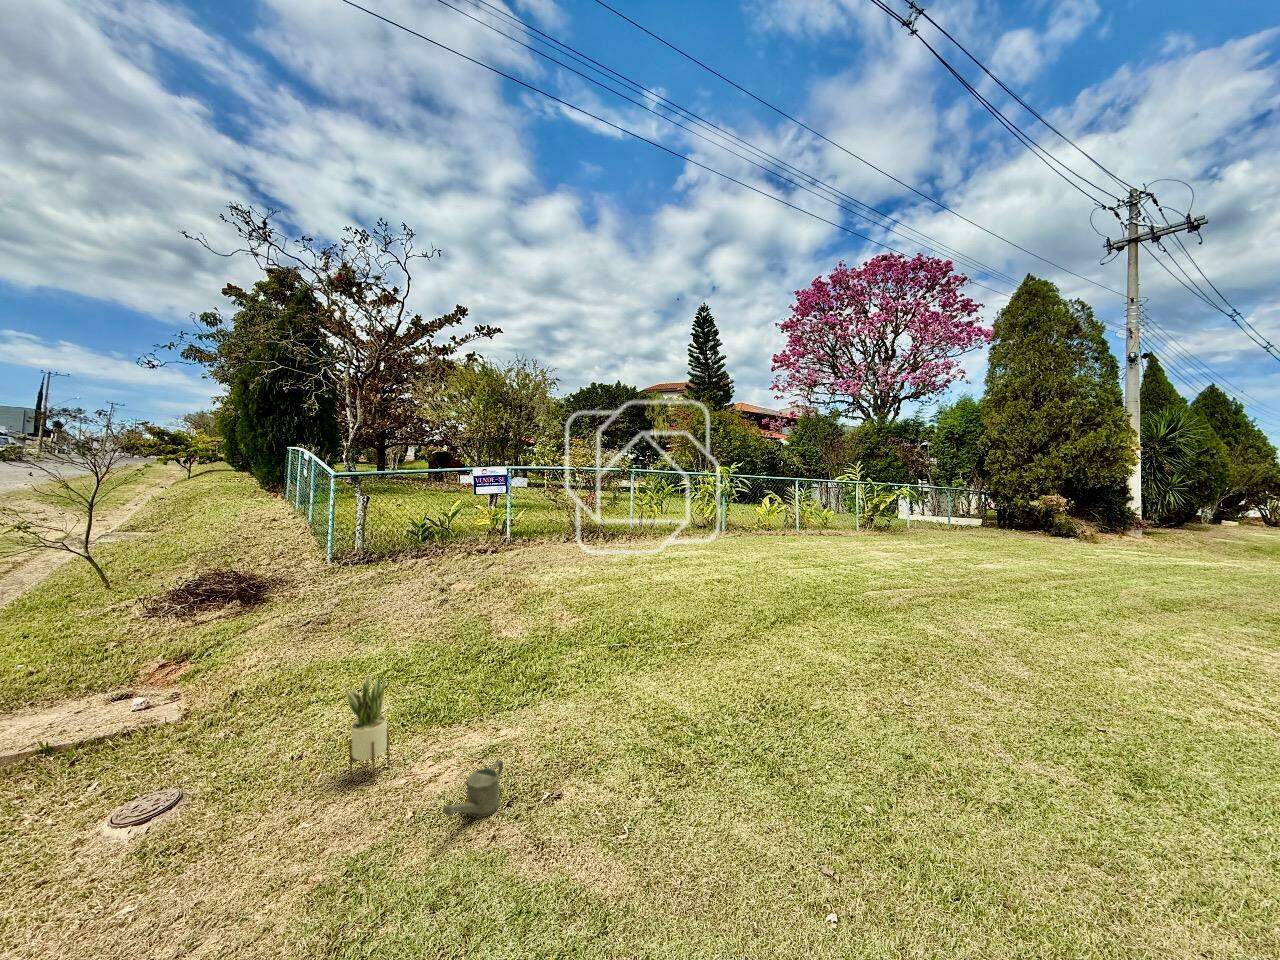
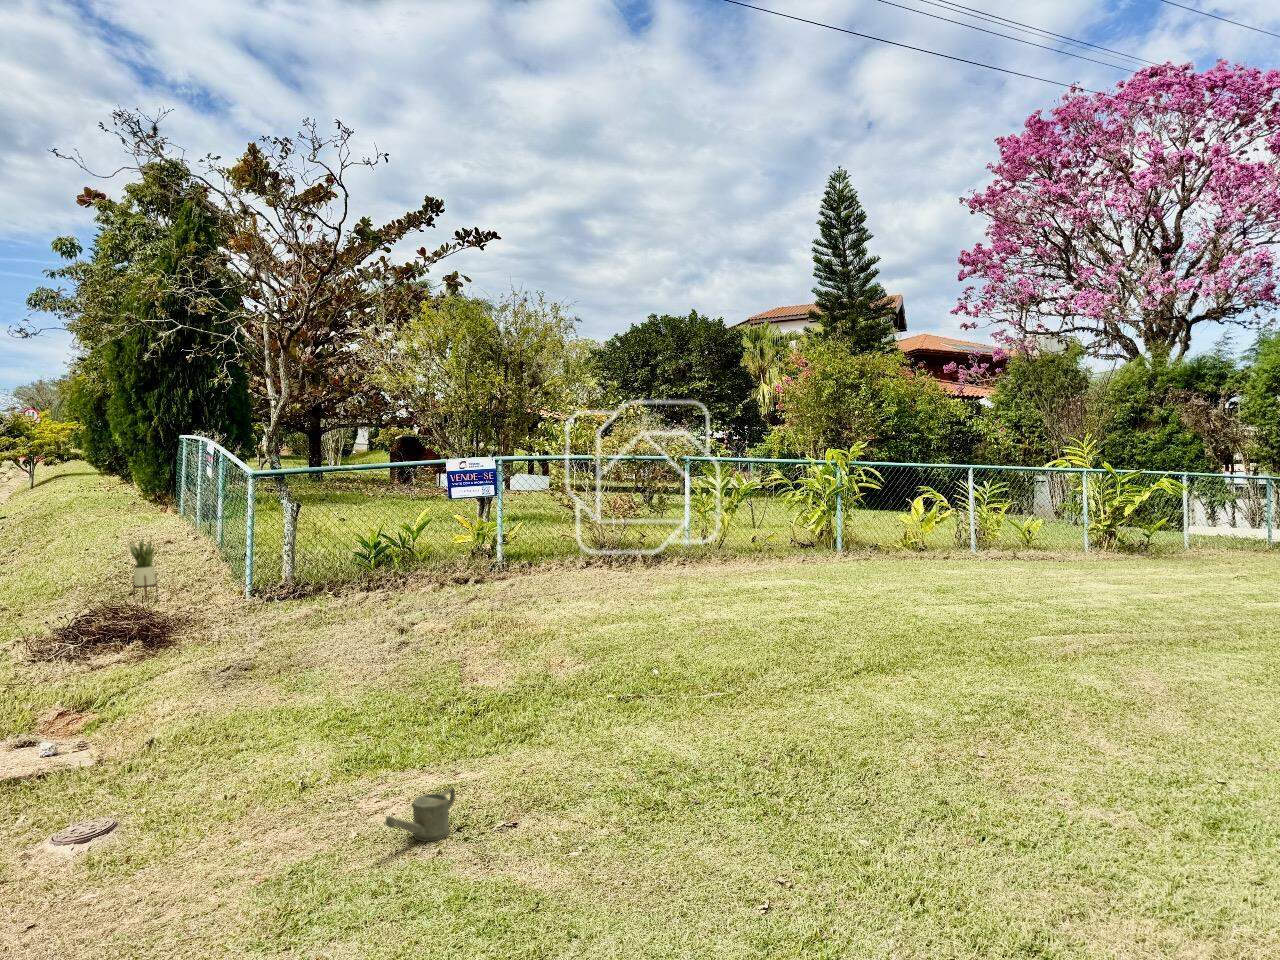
potted plant: present [344,673,390,784] -> present [128,538,158,600]

